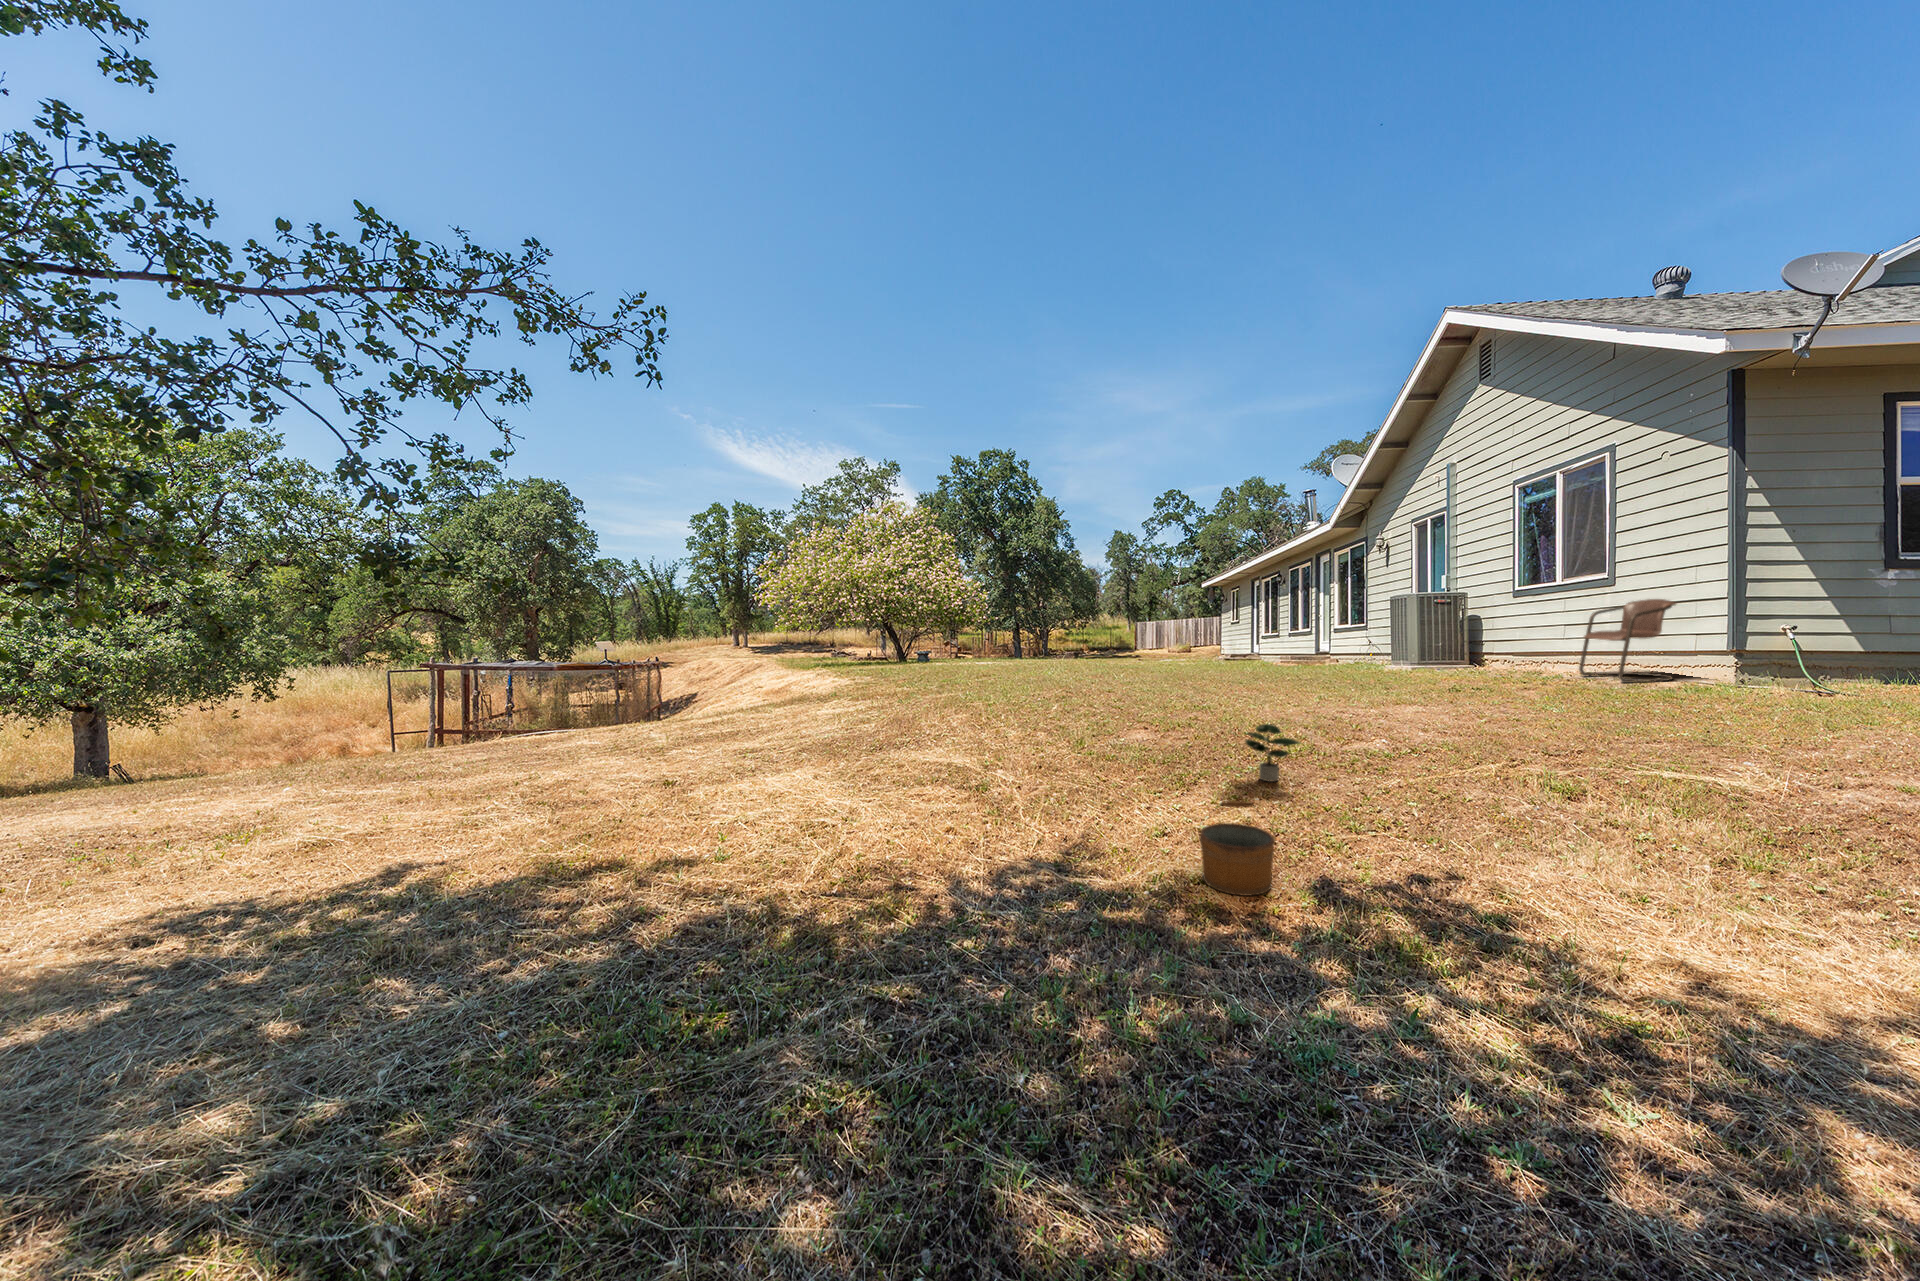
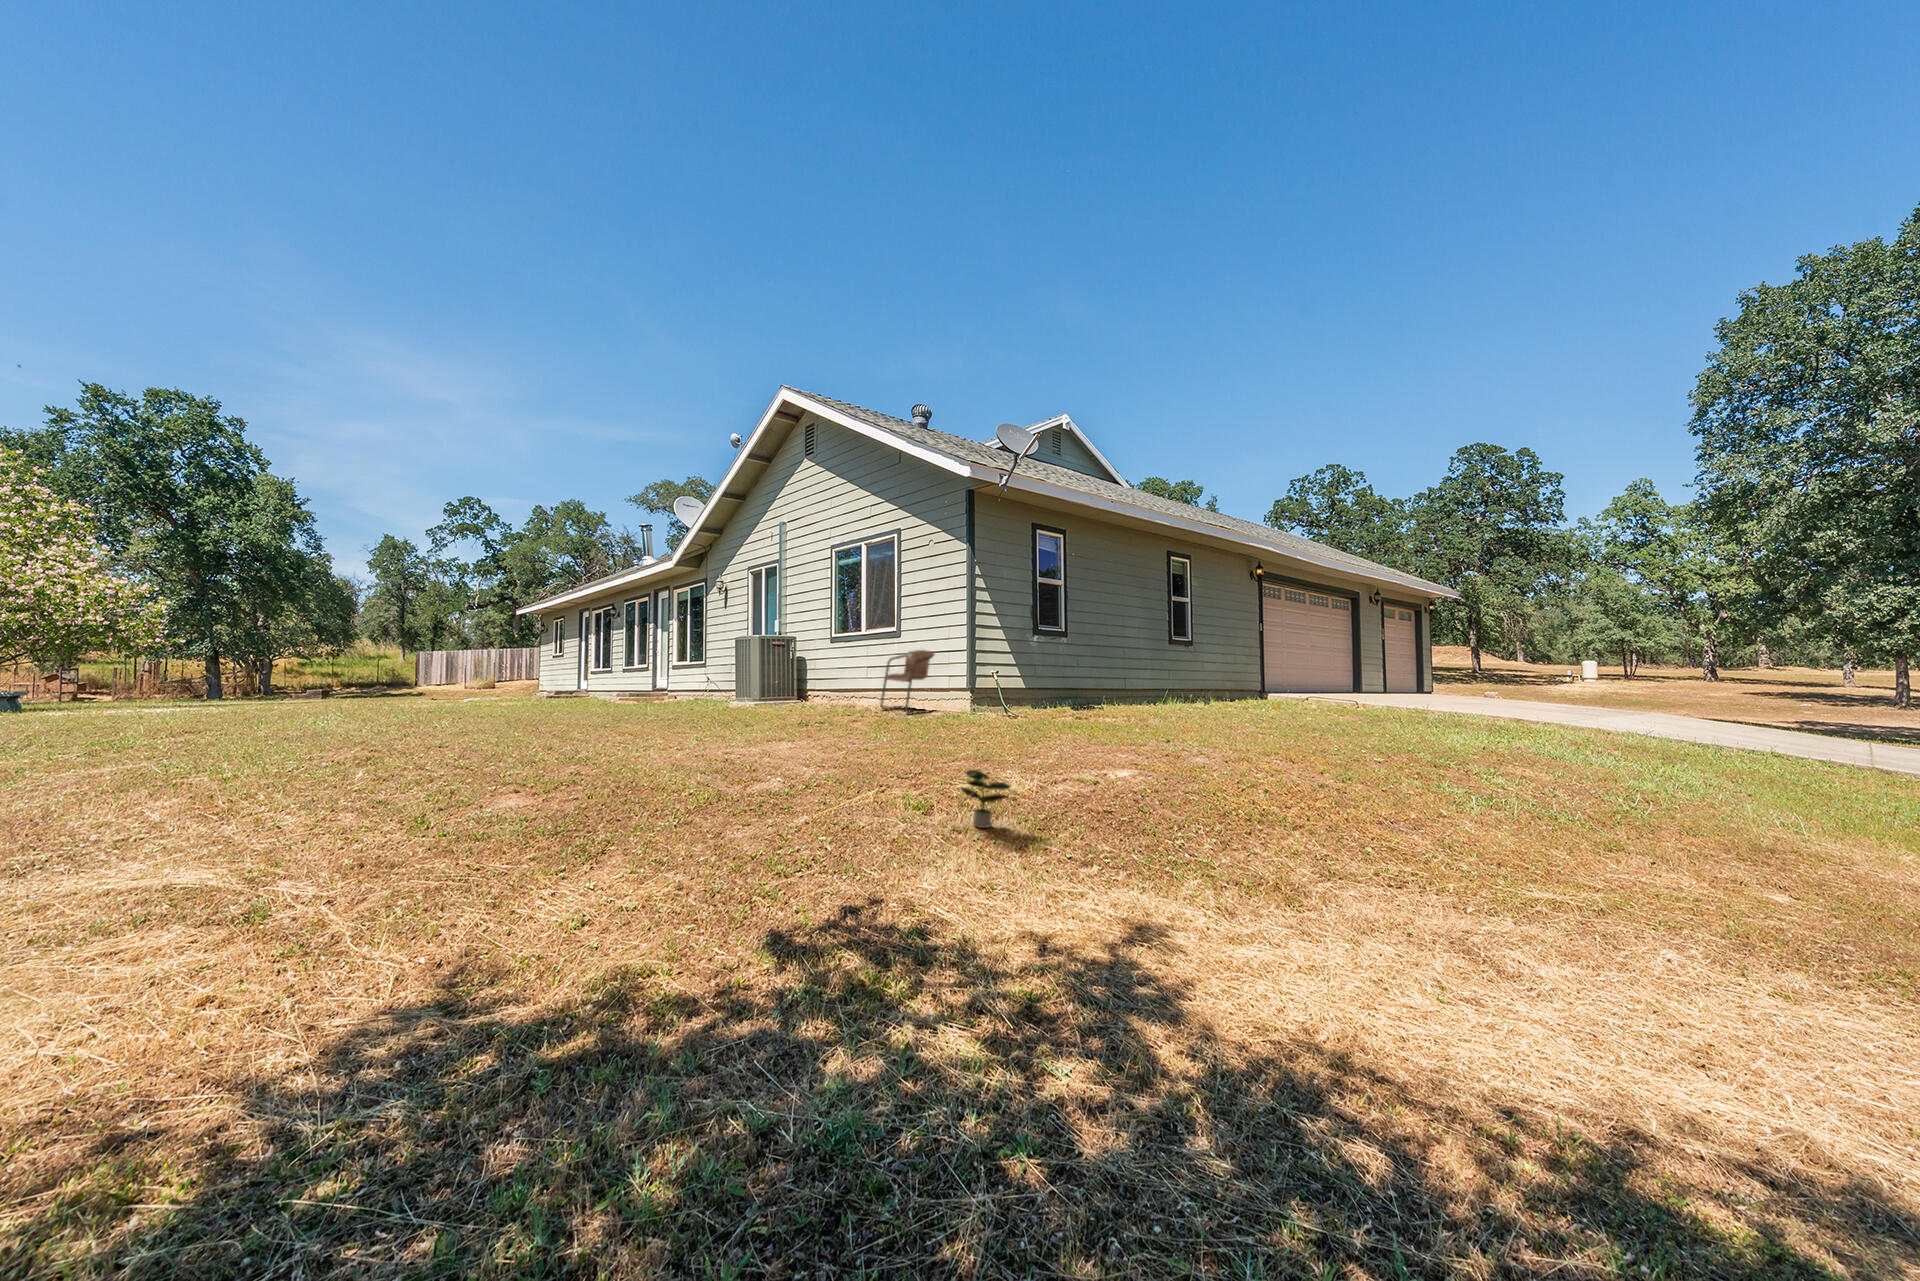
potted plant: present [1245,724,1300,782] -> present [961,770,1011,828]
bucket: present [1199,801,1275,896] -> none [646,864,732,979]

